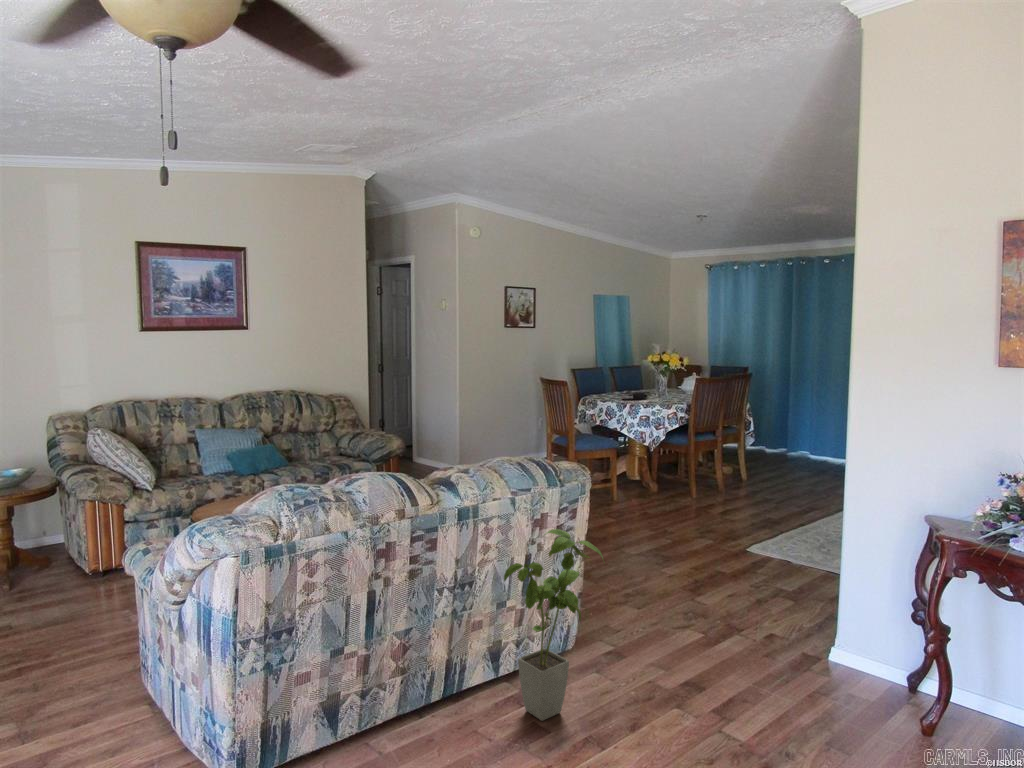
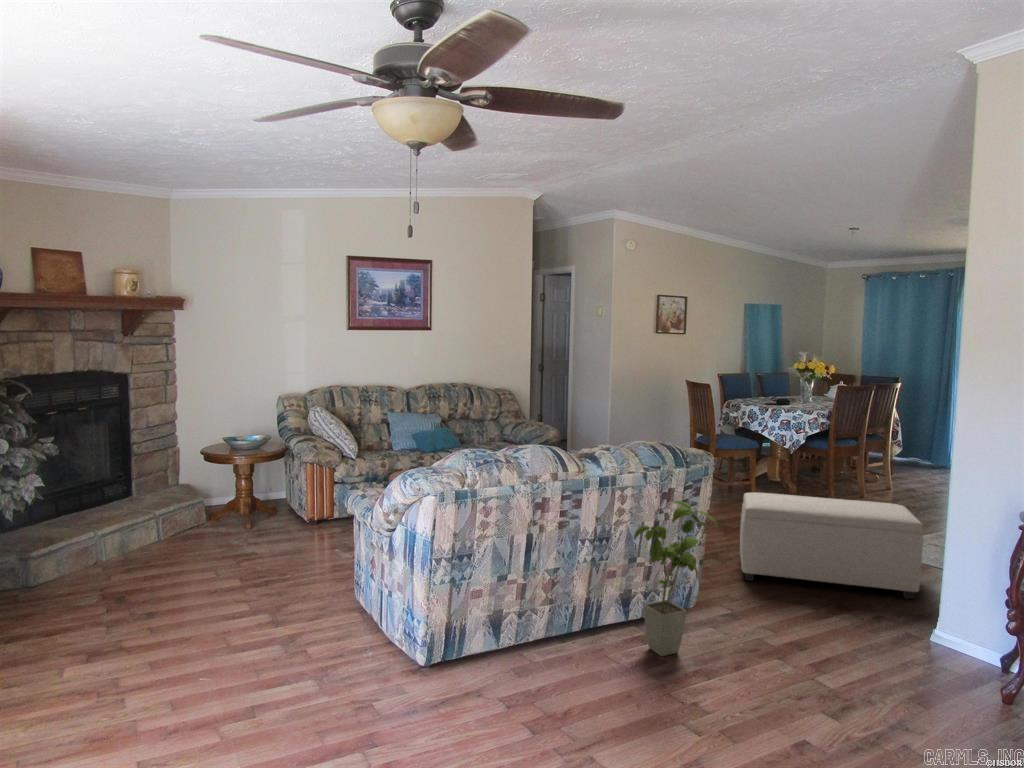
ottoman: none [613,501,802,606] -> present [740,492,923,599]

